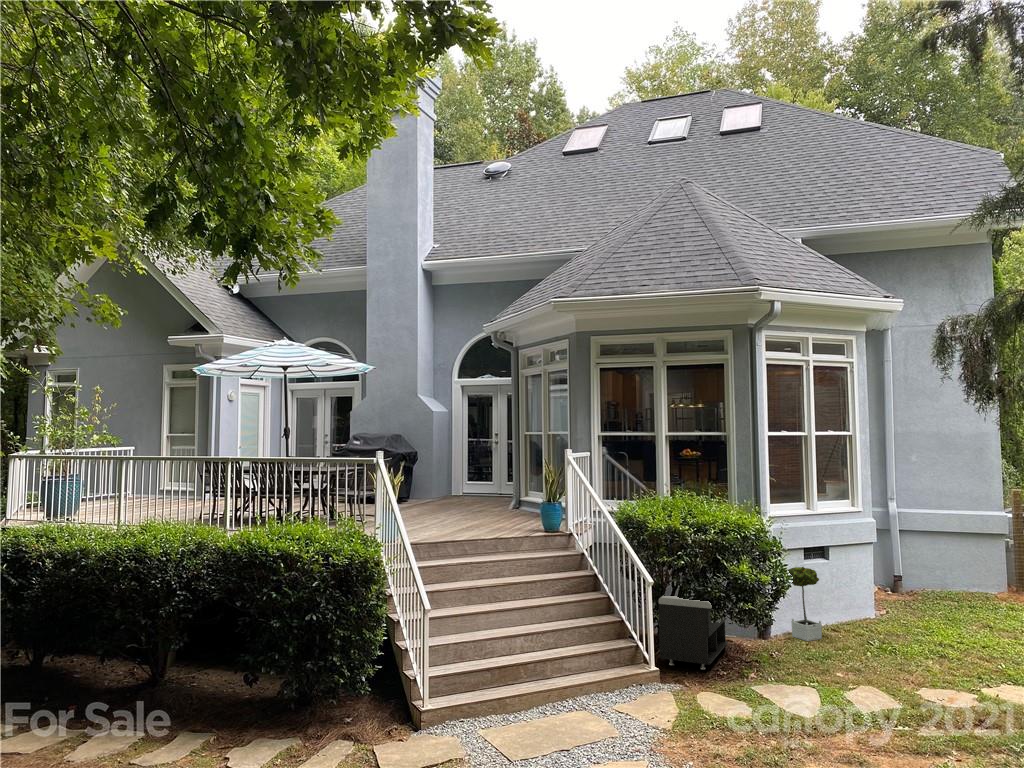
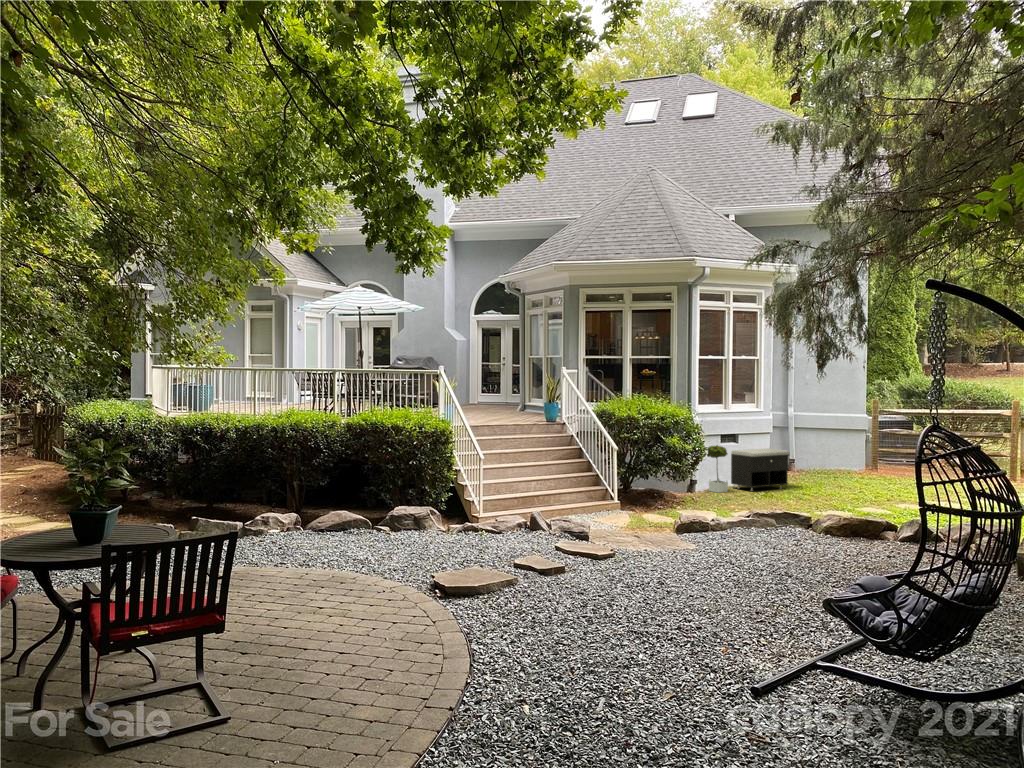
storage bench: present [659,596,728,670] -> present [731,449,790,491]

